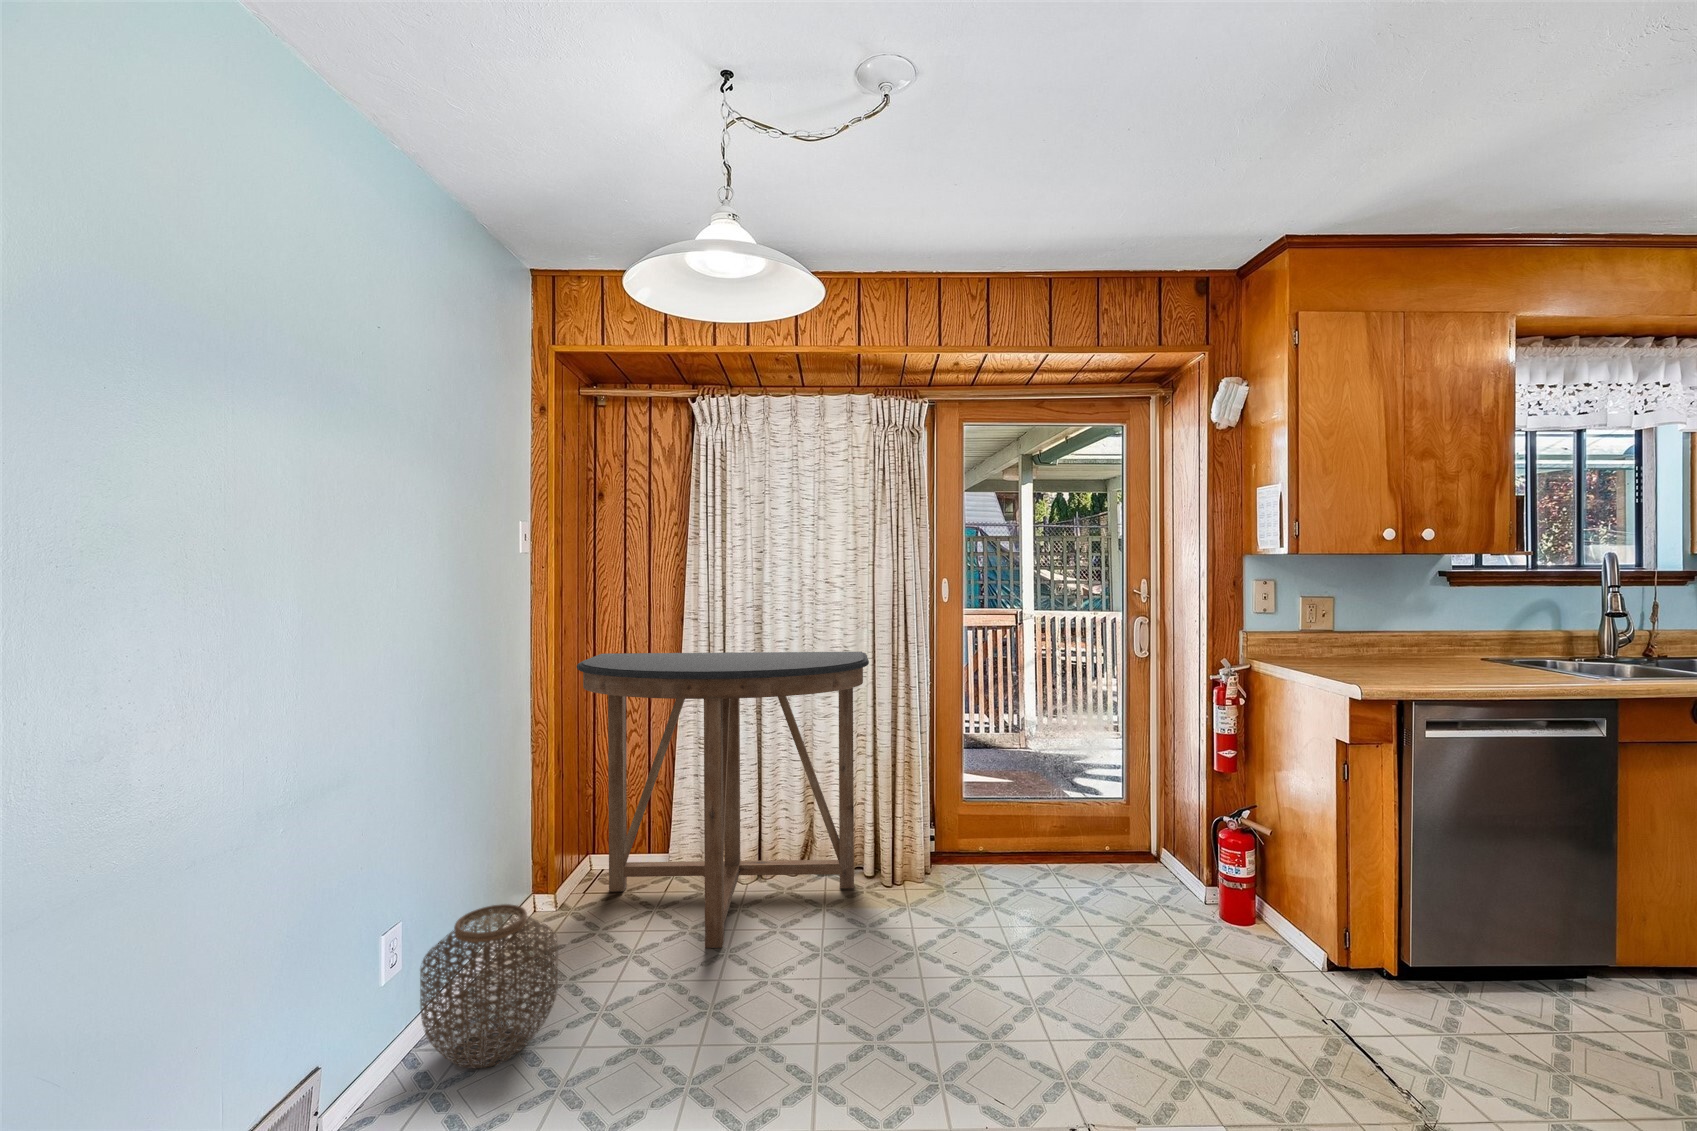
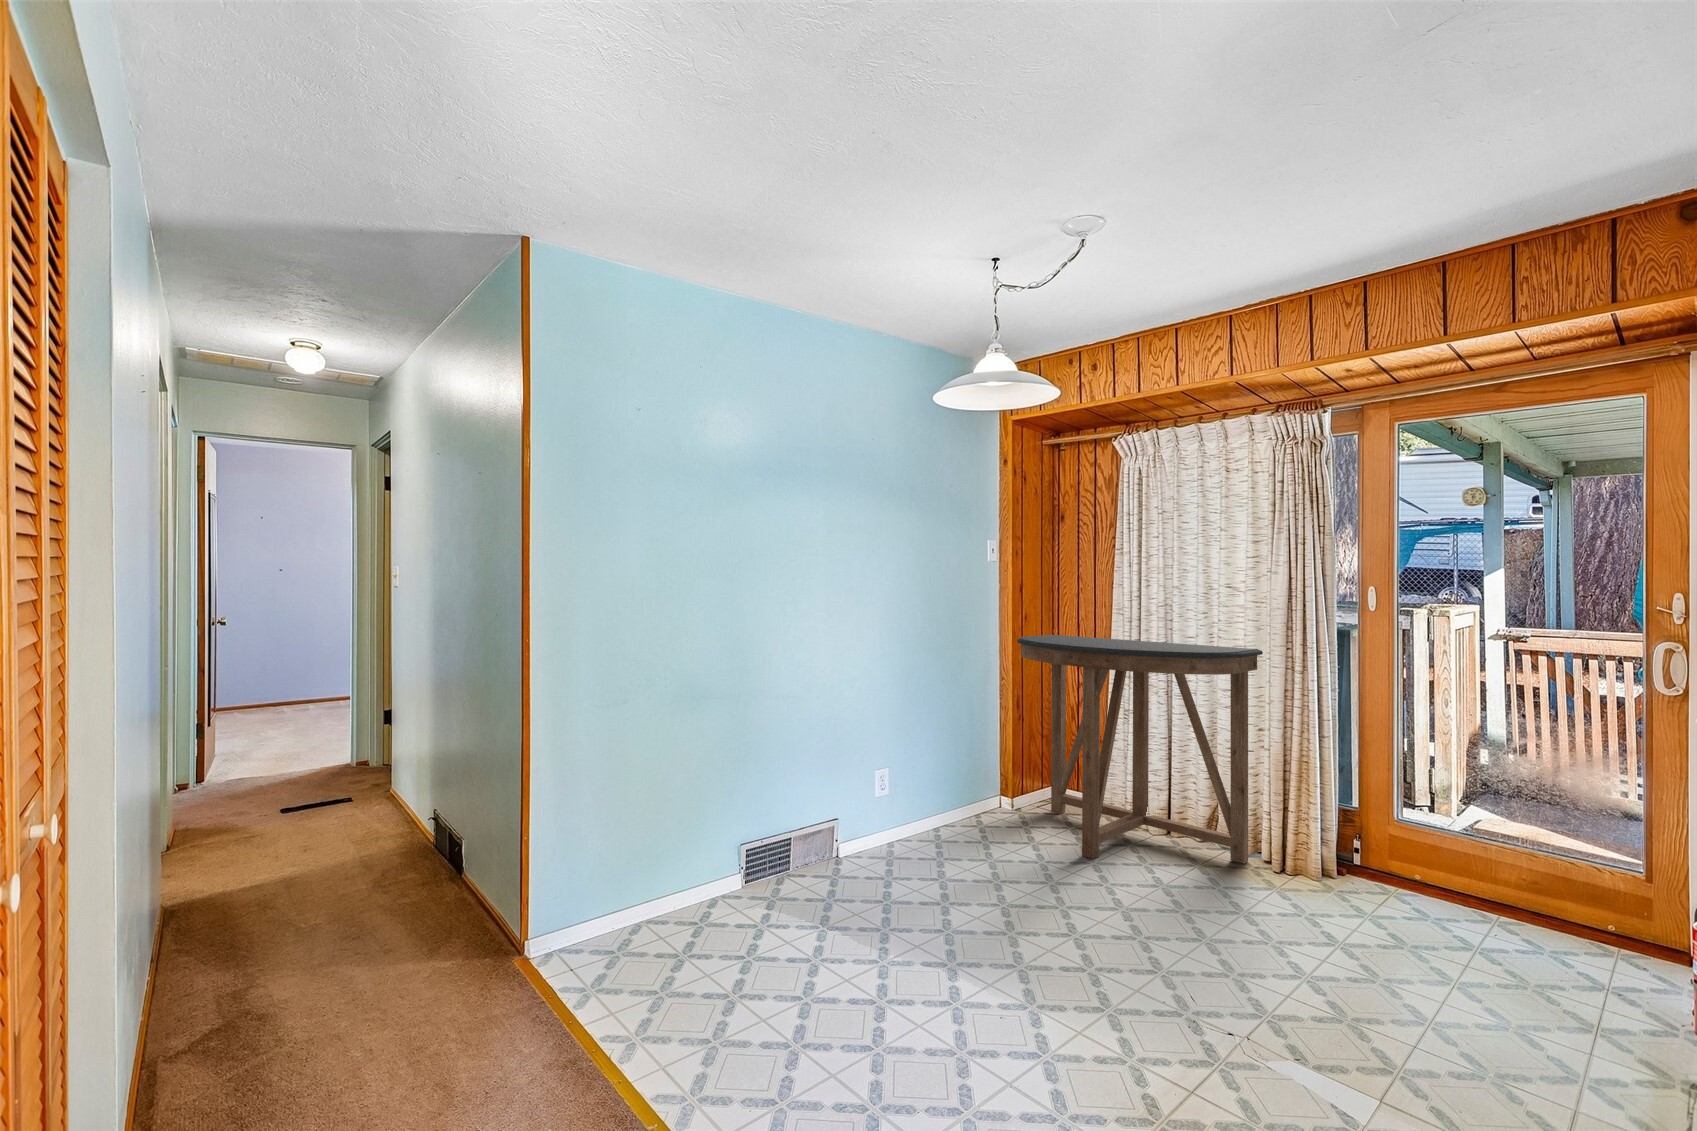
woven basket: present [420,904,558,1068] -> none [887,770,961,859]

